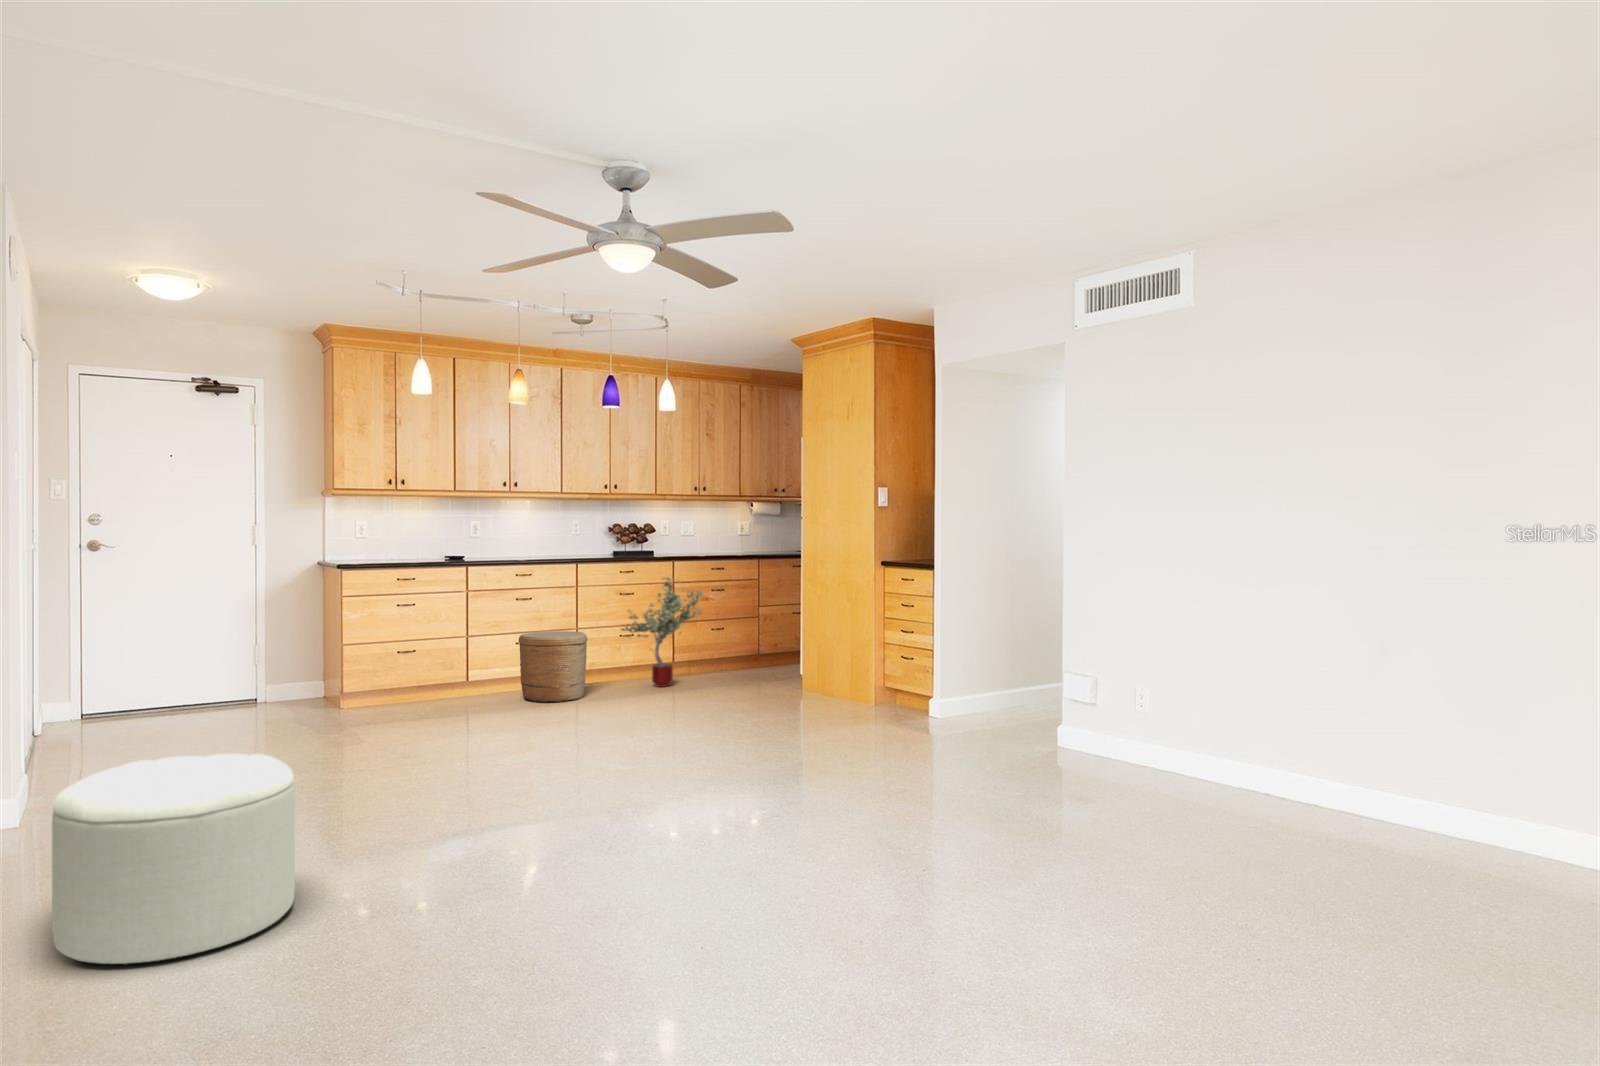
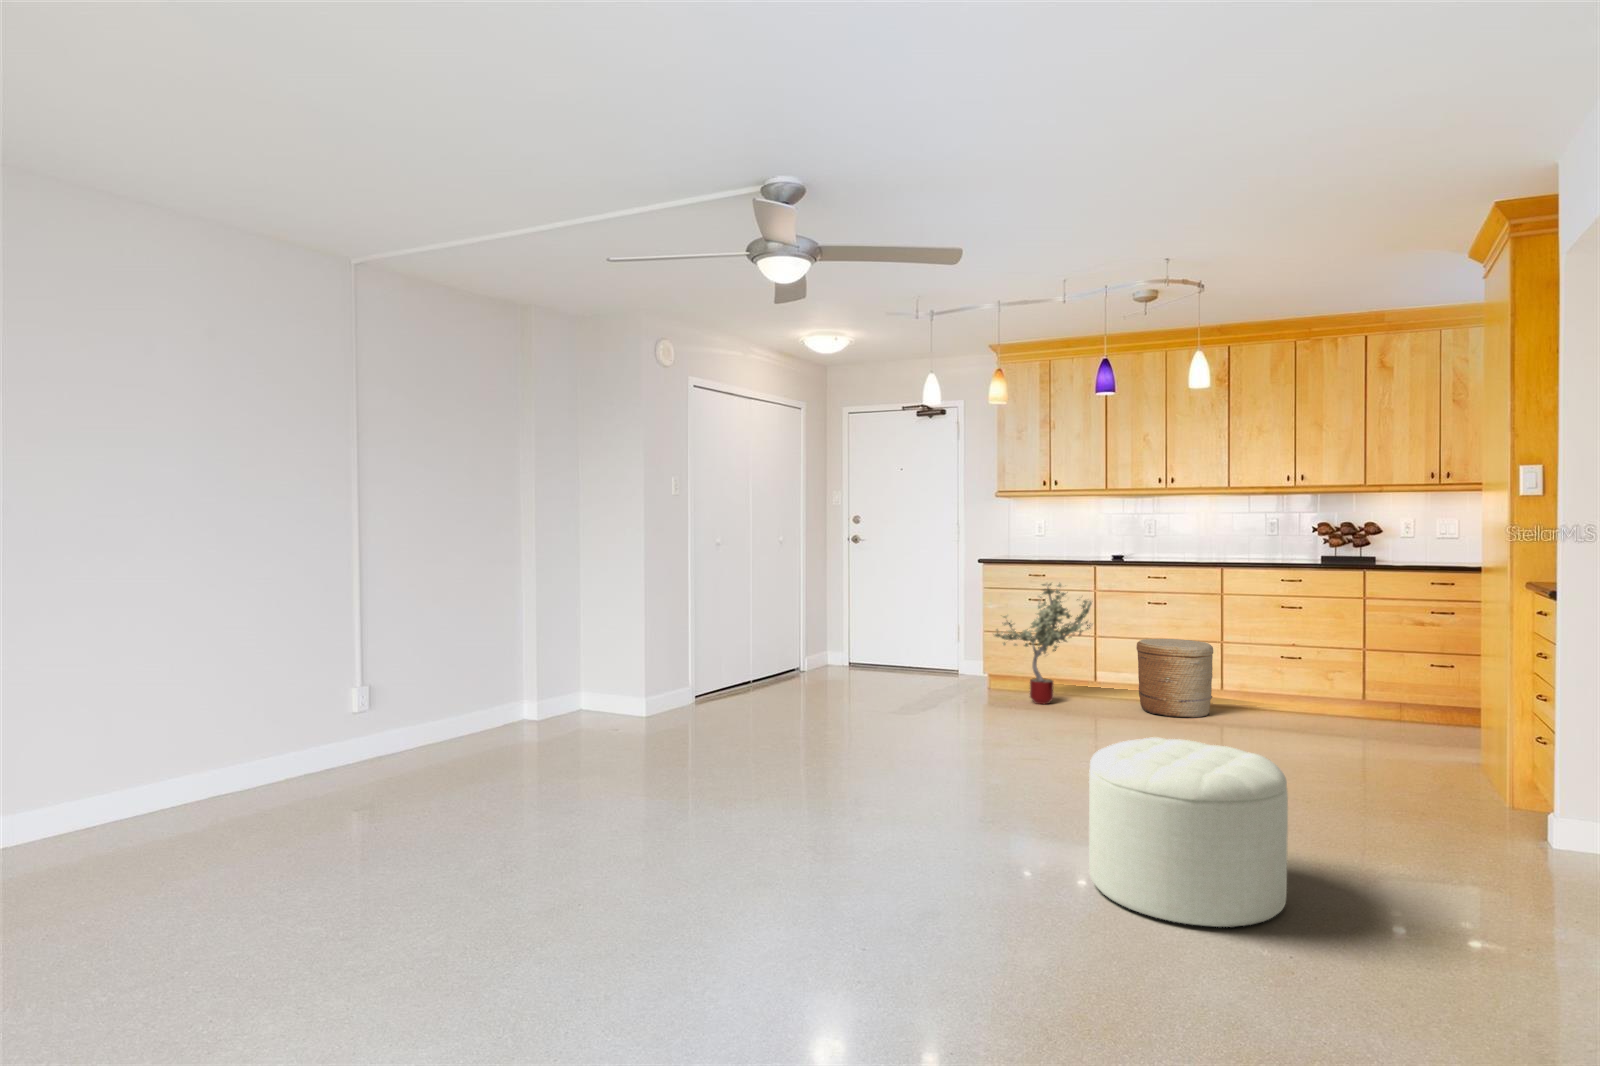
potted tree: present [621,577,703,687] -> present [994,583,1092,704]
ottoman: present [52,754,295,964] -> present [1089,737,1288,928]

